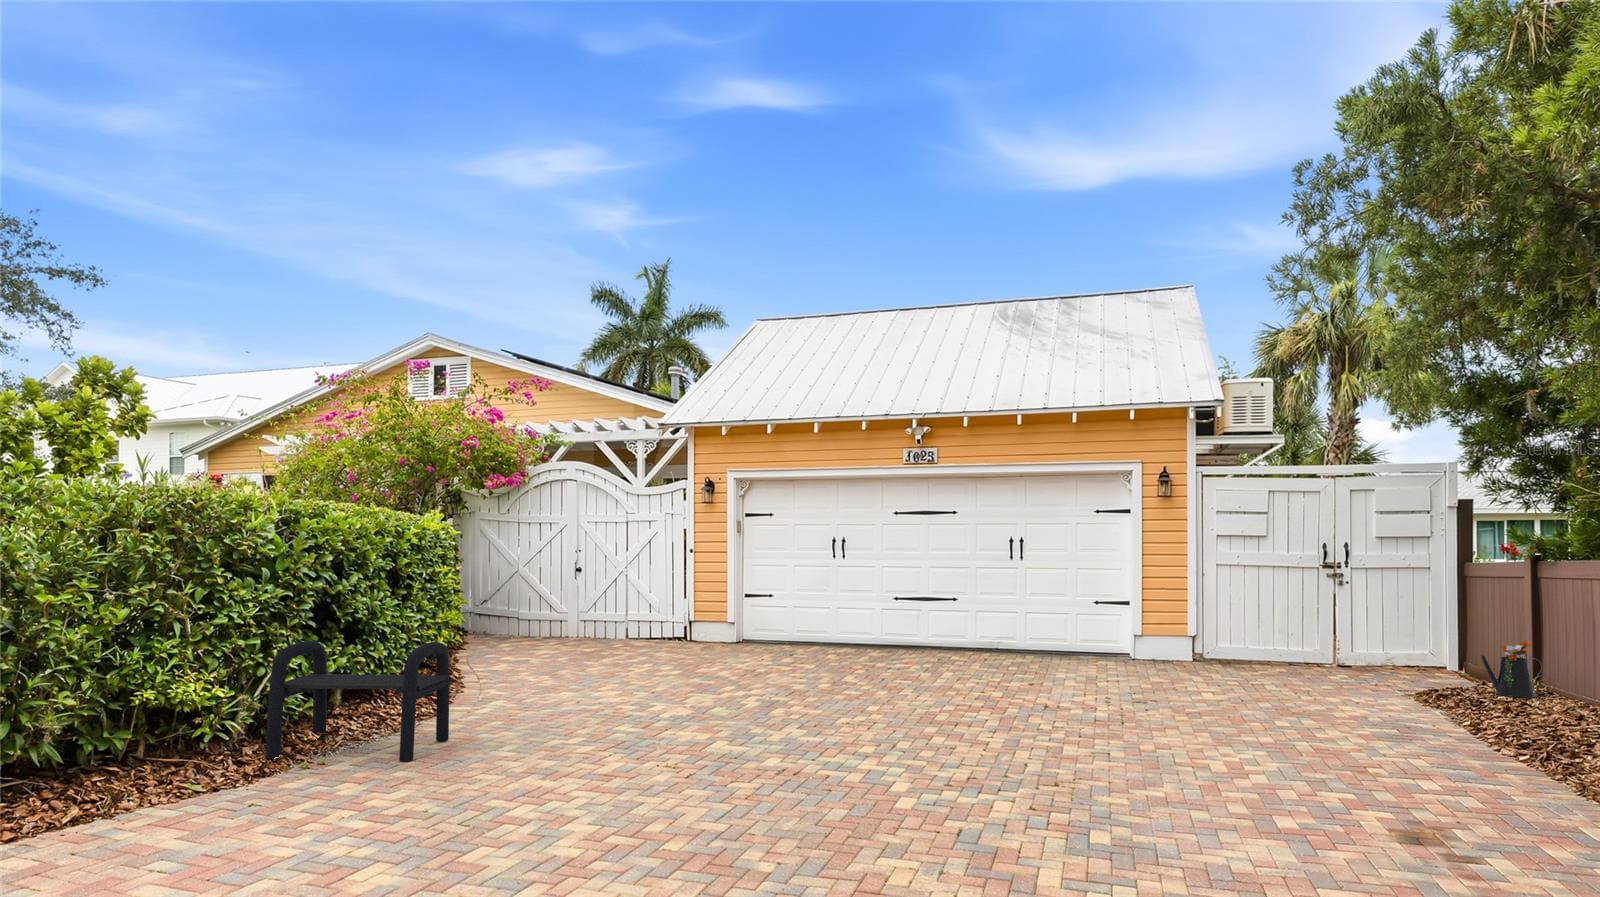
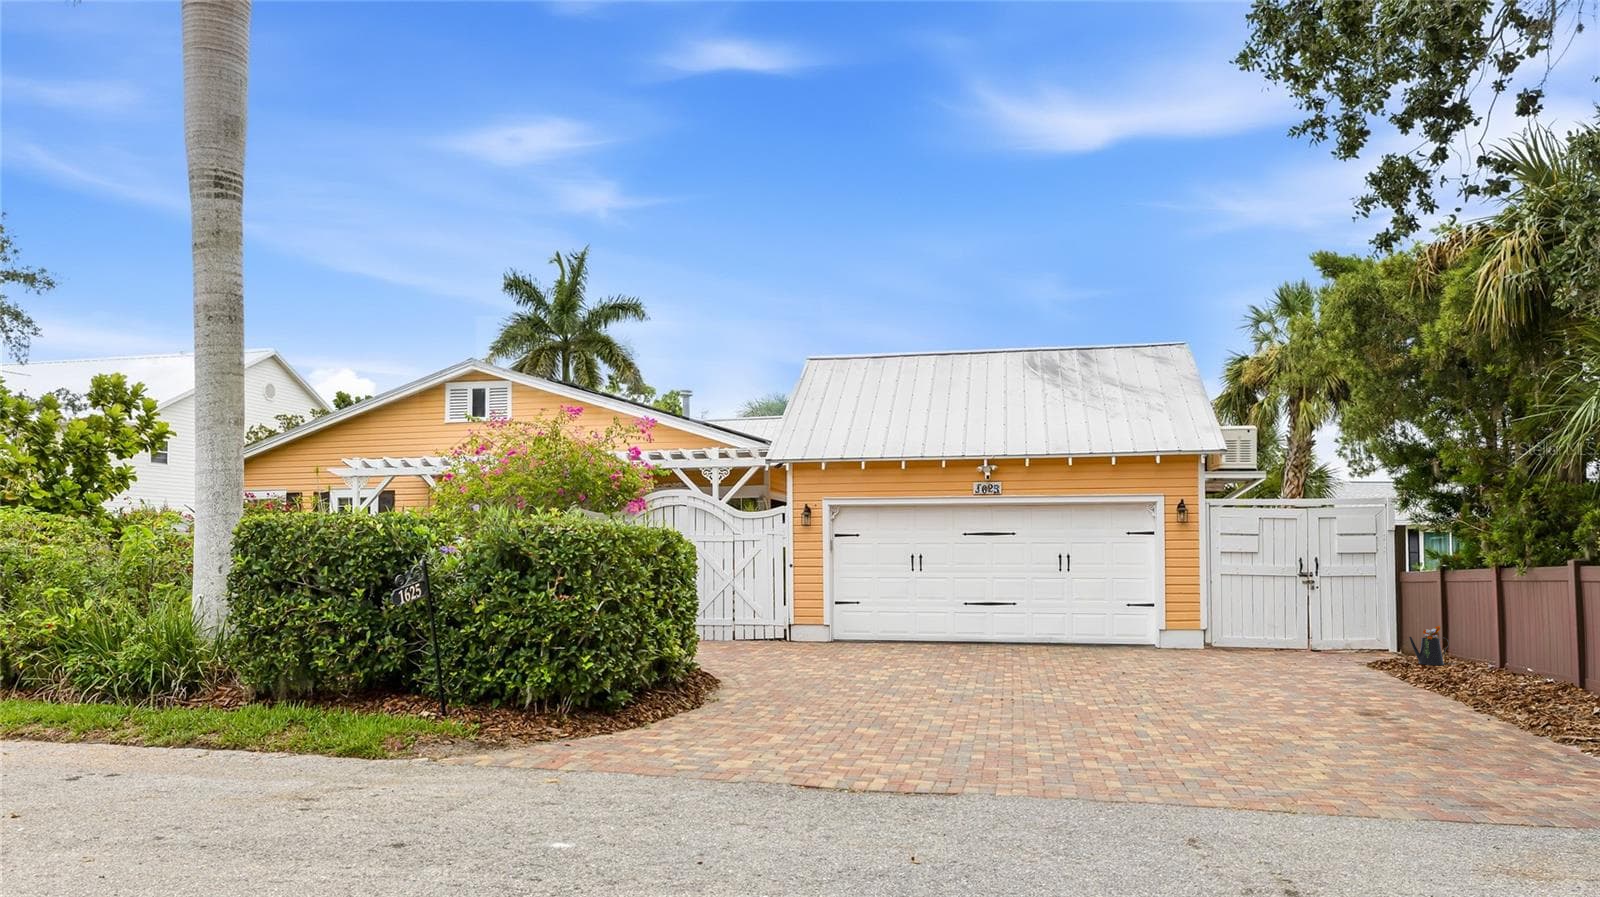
bench: present [265,641,449,761] -> none [641,627,743,706]

